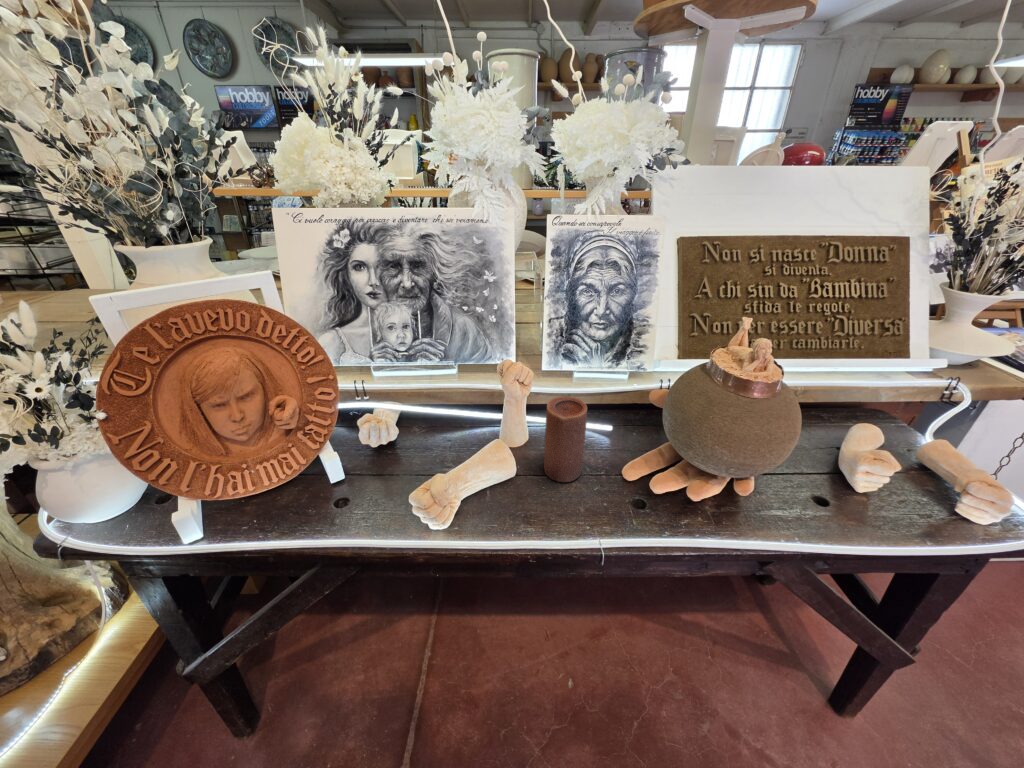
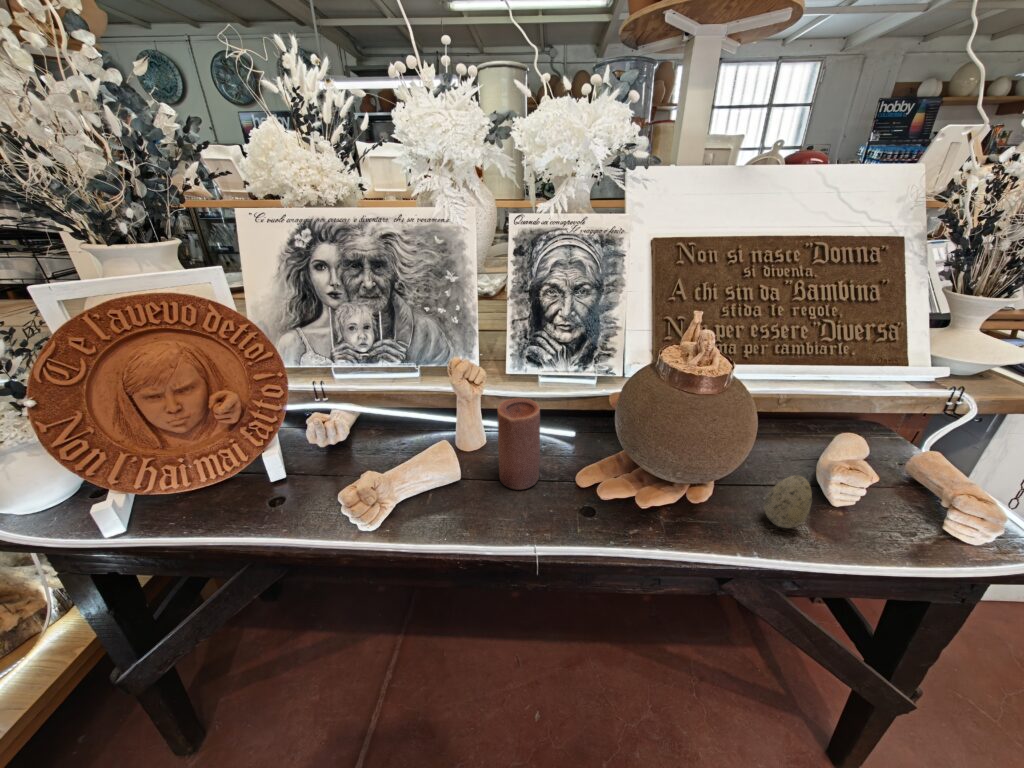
decorative egg: none [794,465,840,512] -> present [764,475,812,528]

